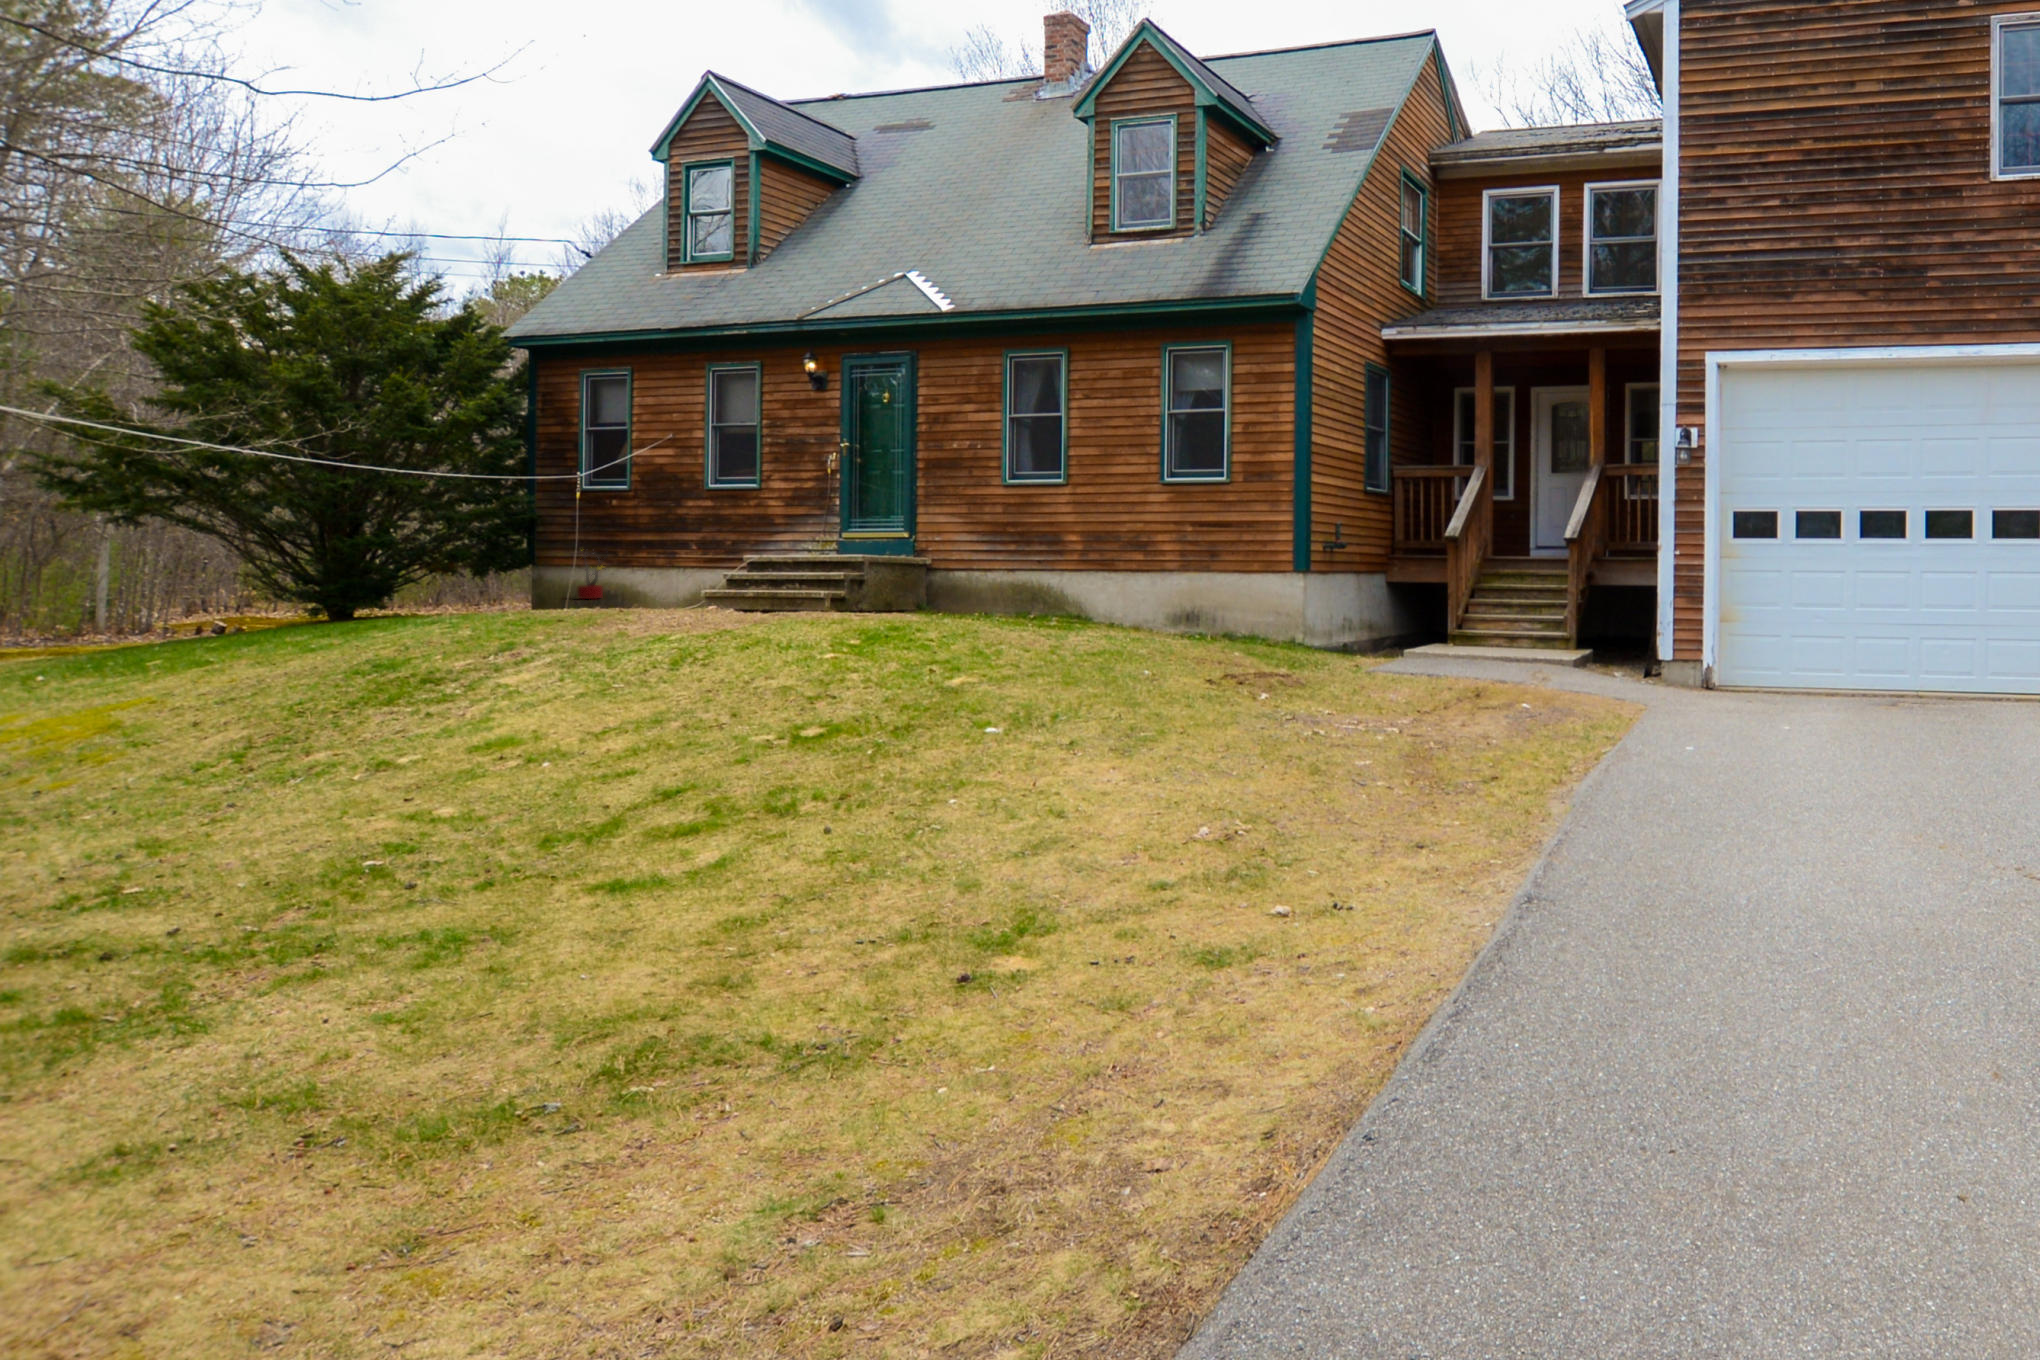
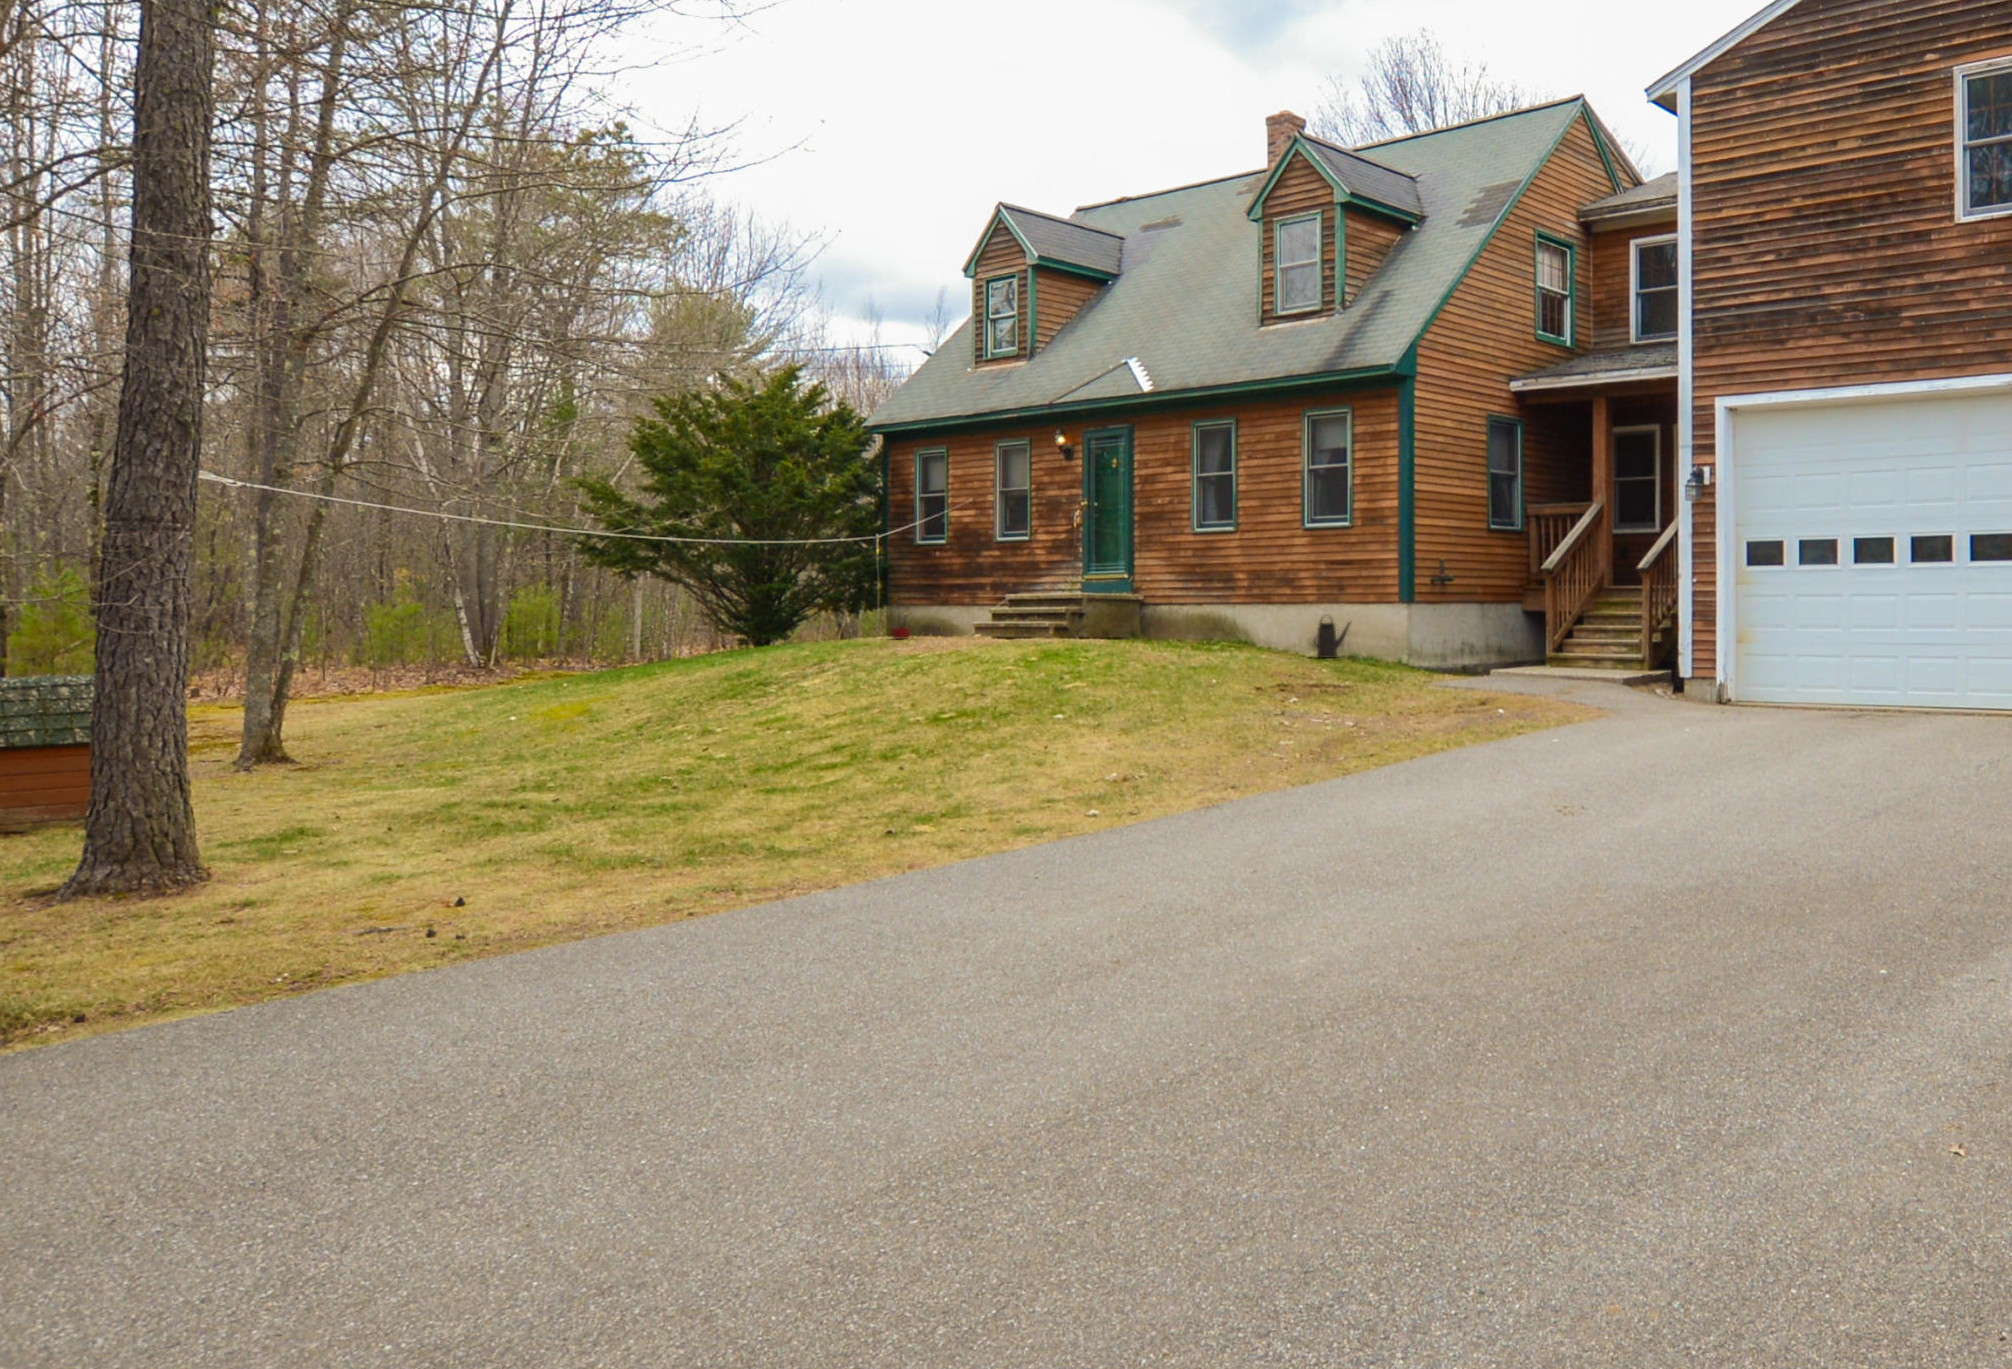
watering can: none [1191,580,1225,629] -> present [1315,621,1350,658]

